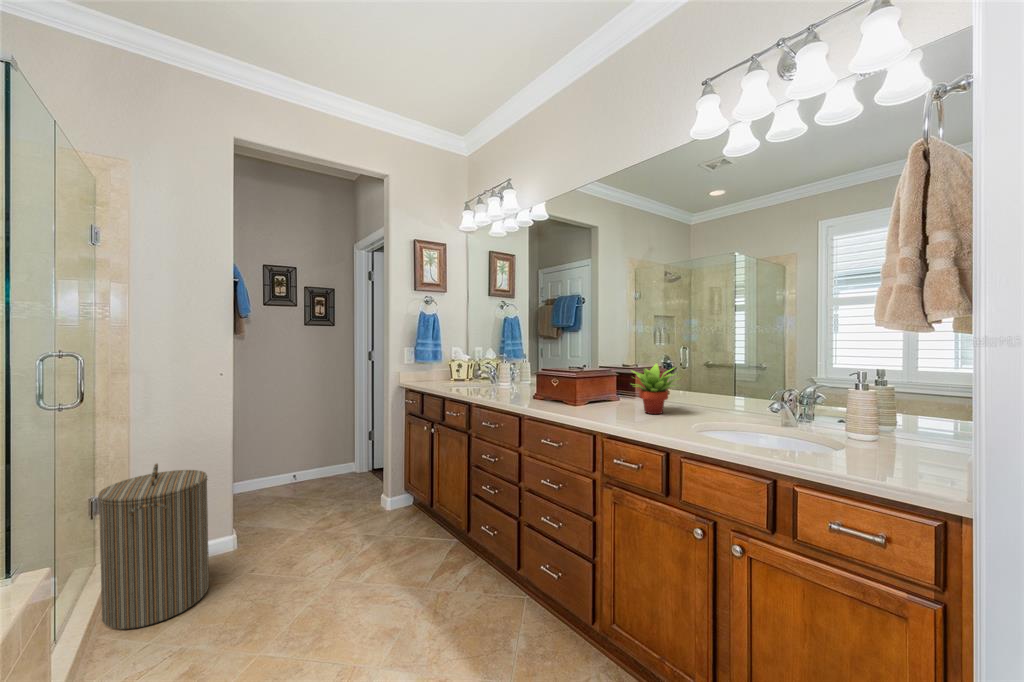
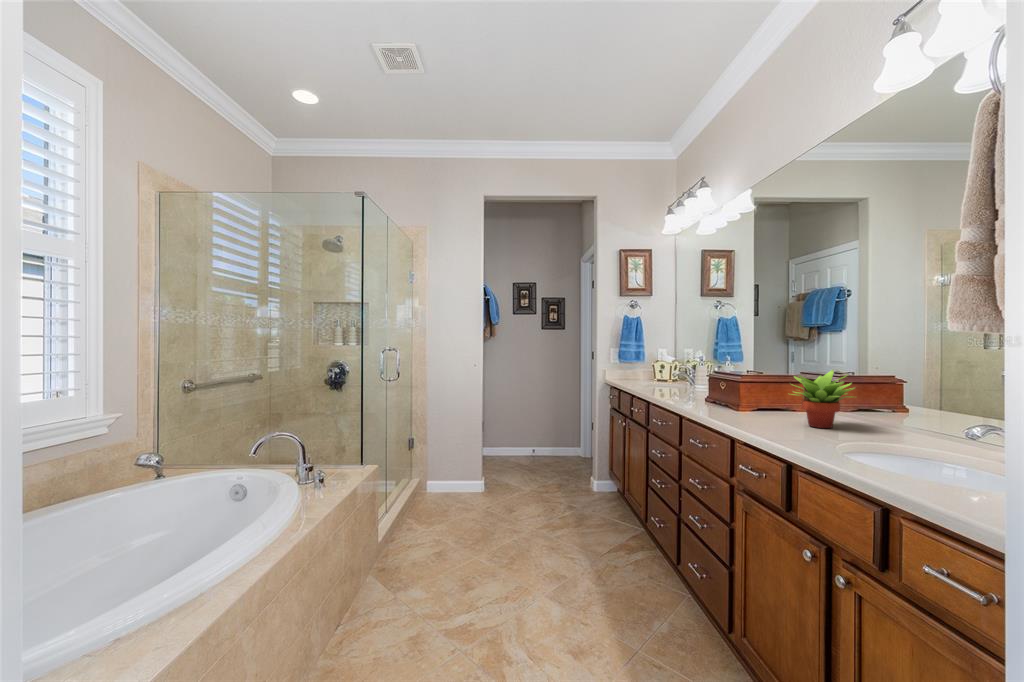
laundry hamper: present [98,464,209,629] -> none [404,421,459,523]

